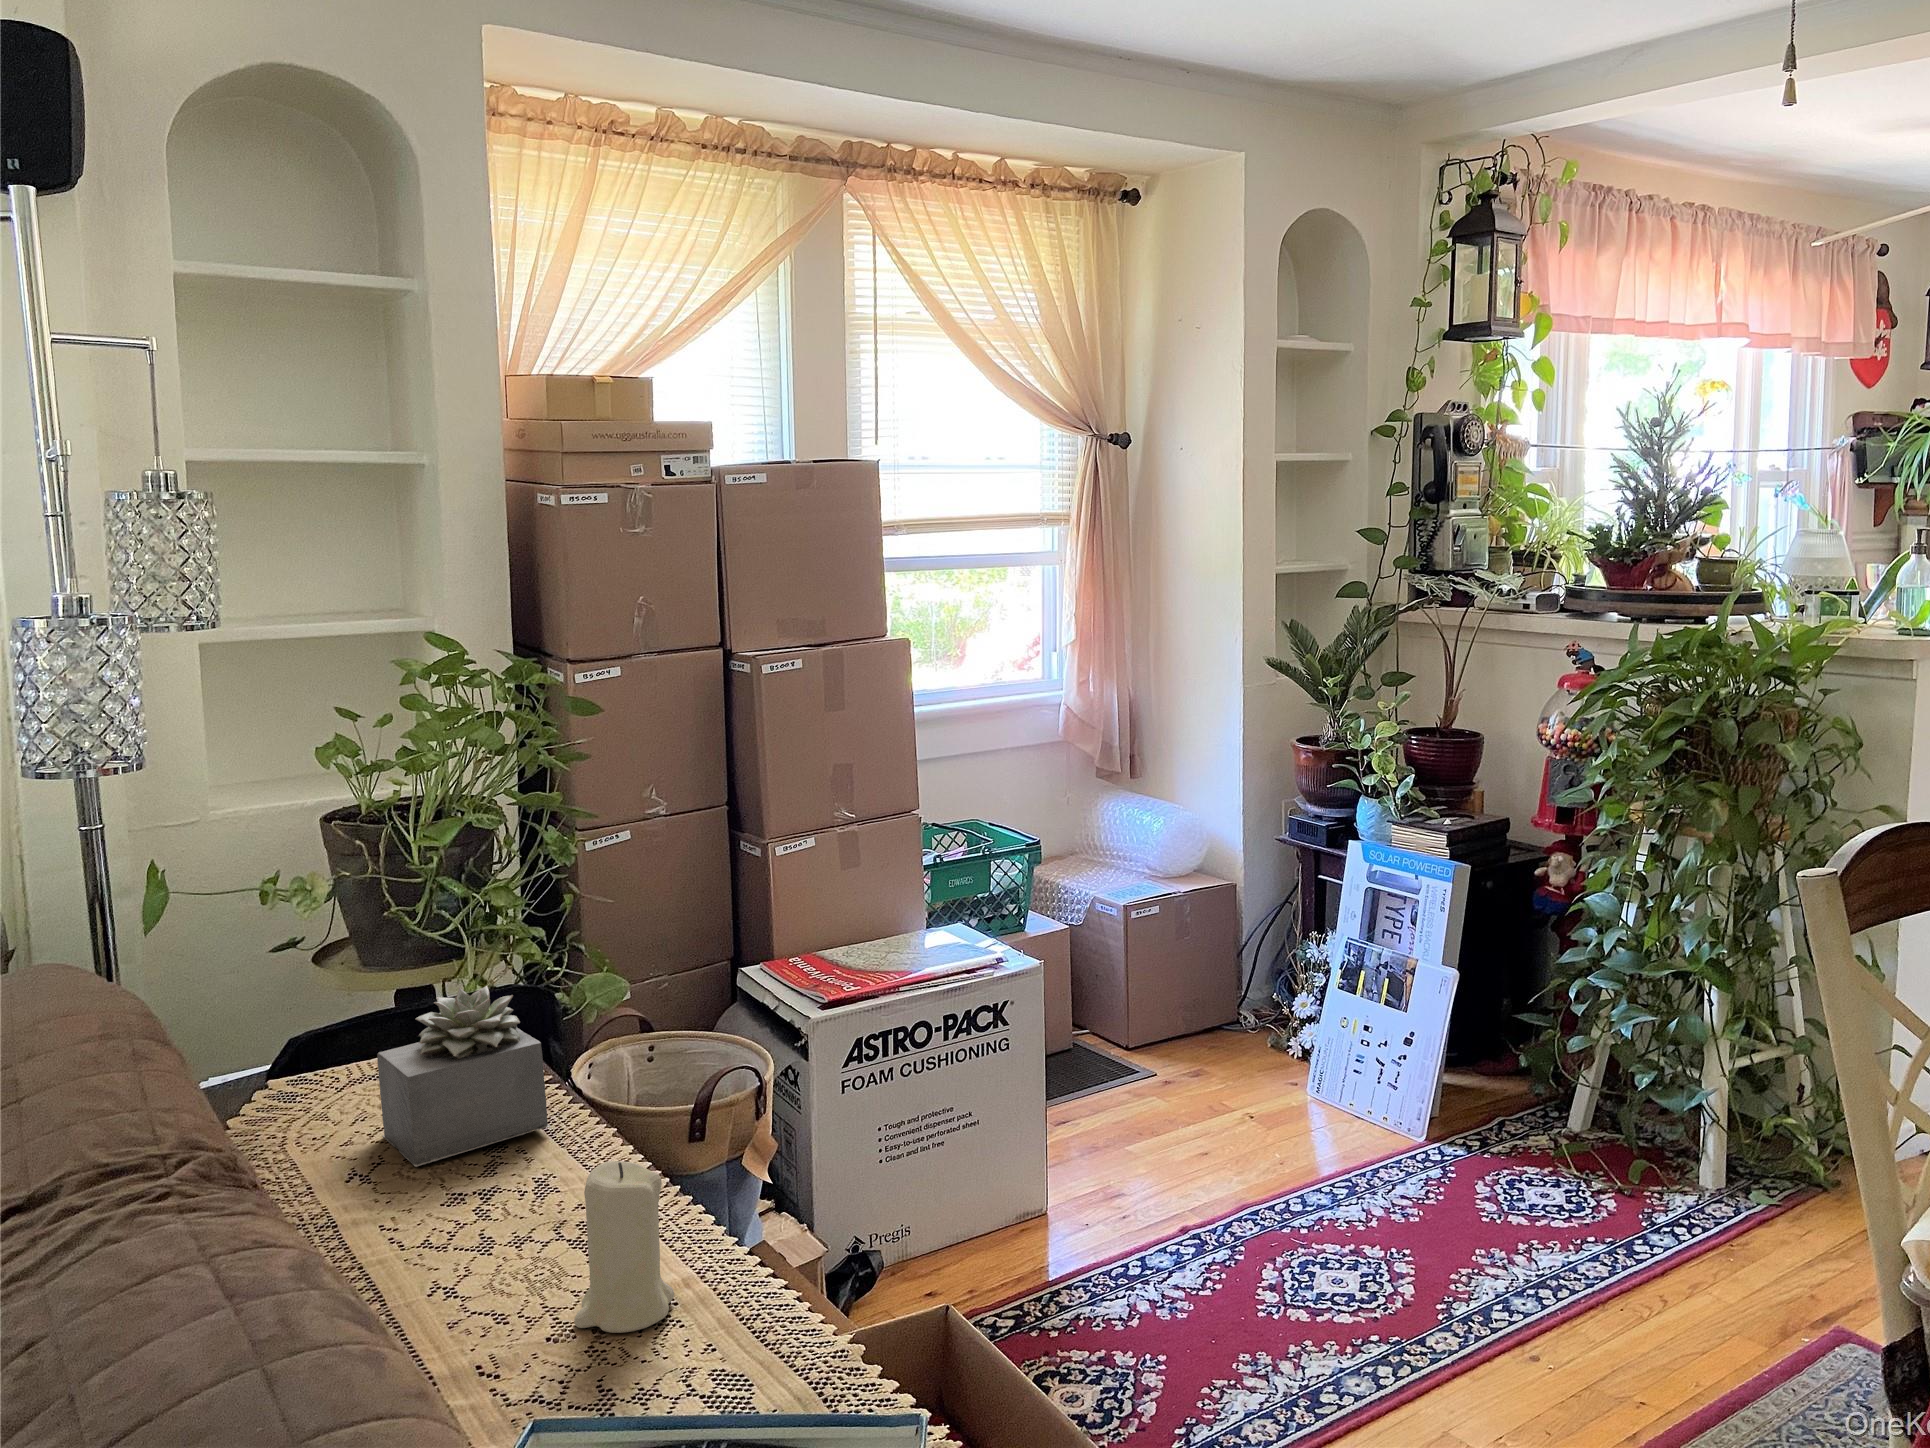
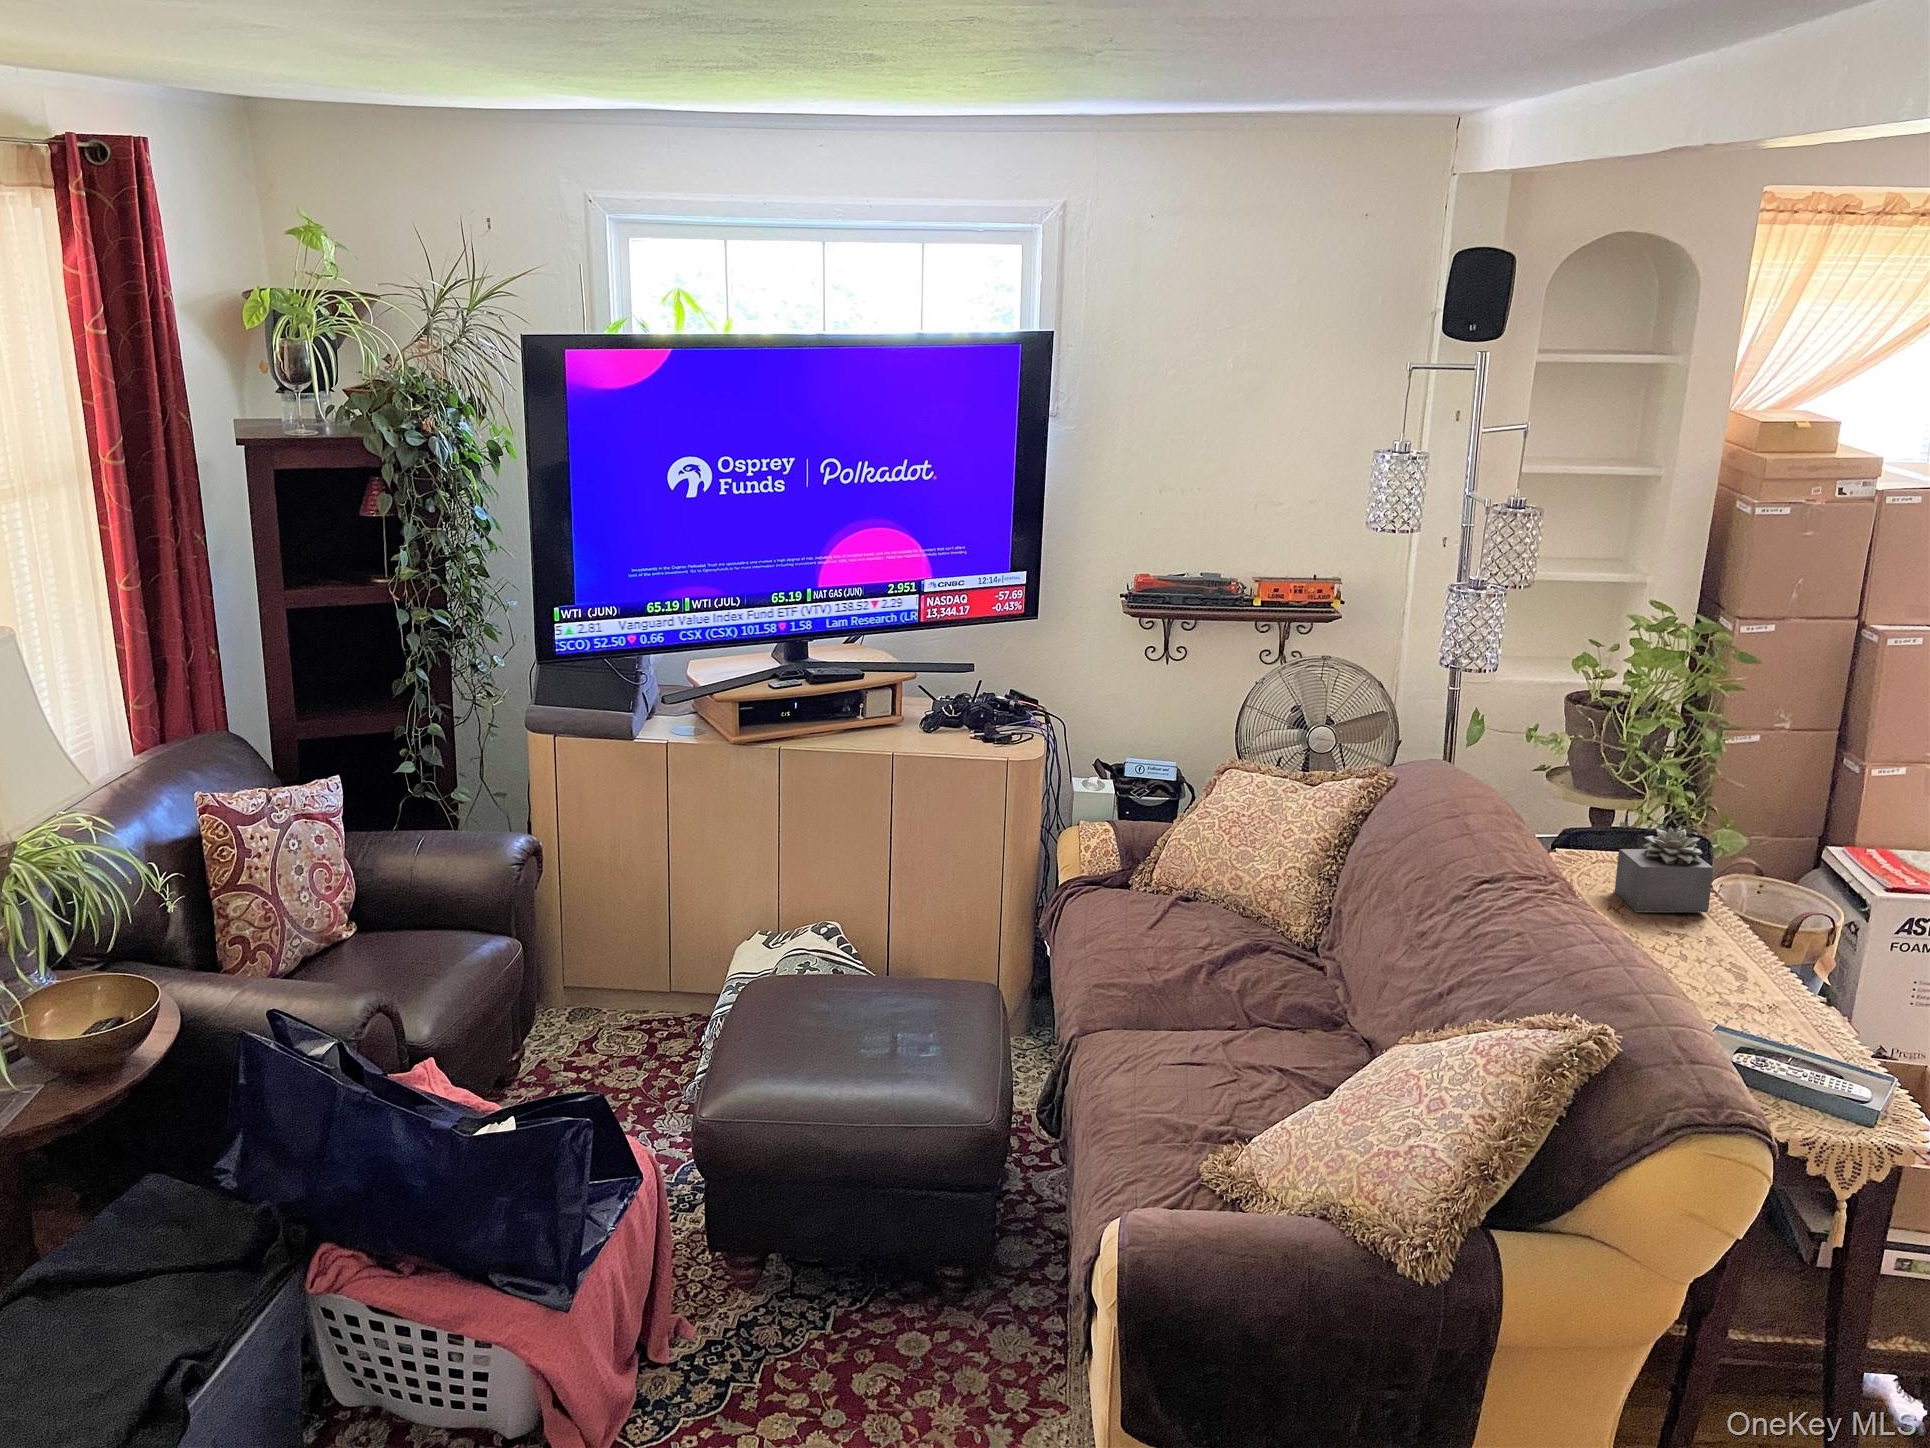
candle: present [574,1161,674,1333] -> none [1733,937,1792,1018]

